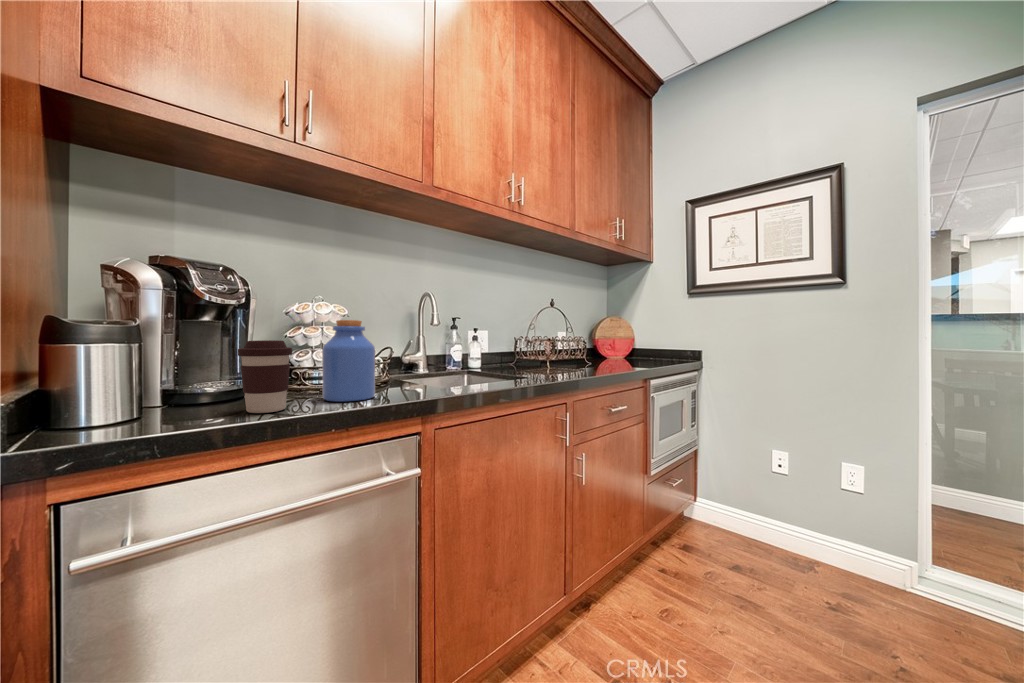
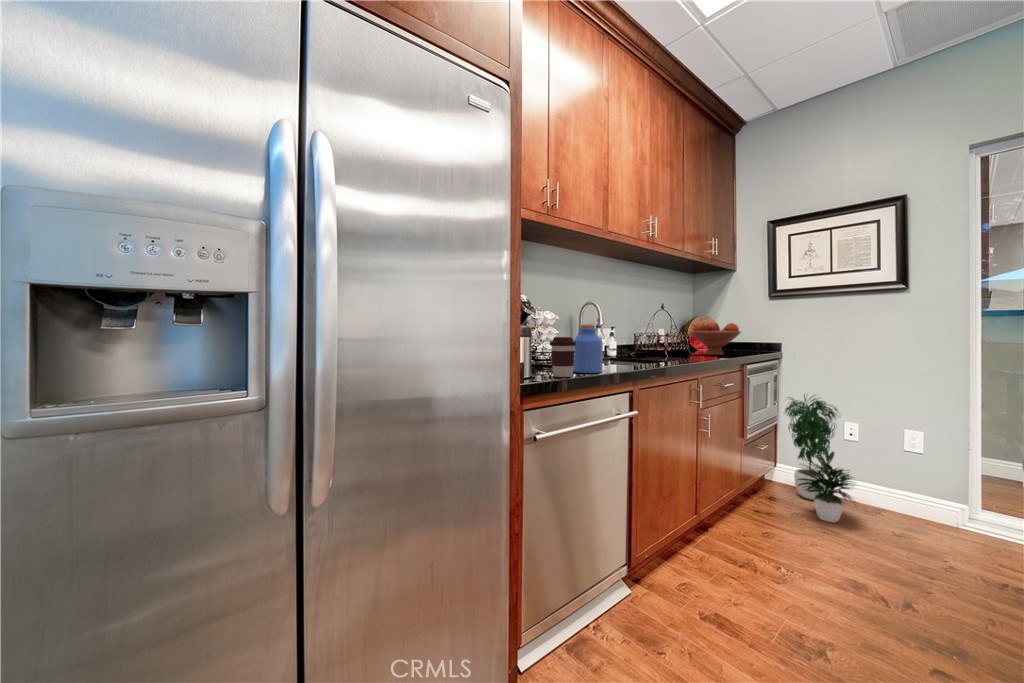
fruit bowl: none [586,323,646,366] -> present [691,322,741,355]
potted plant: none [700,410,784,589] -> present [785,394,854,522]

